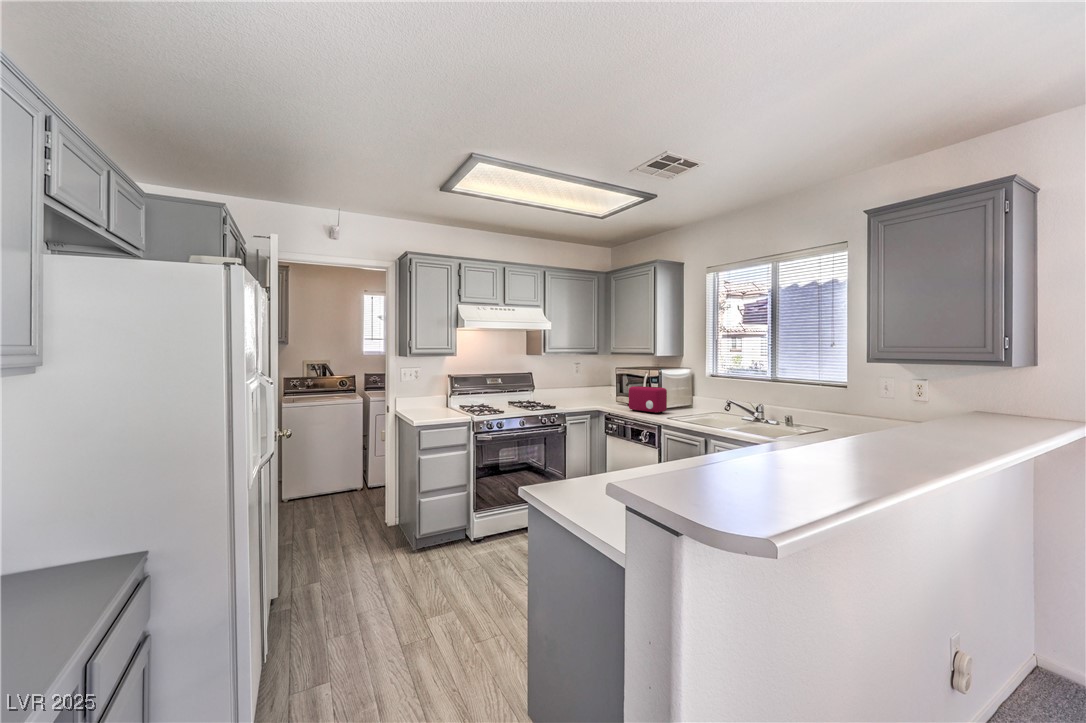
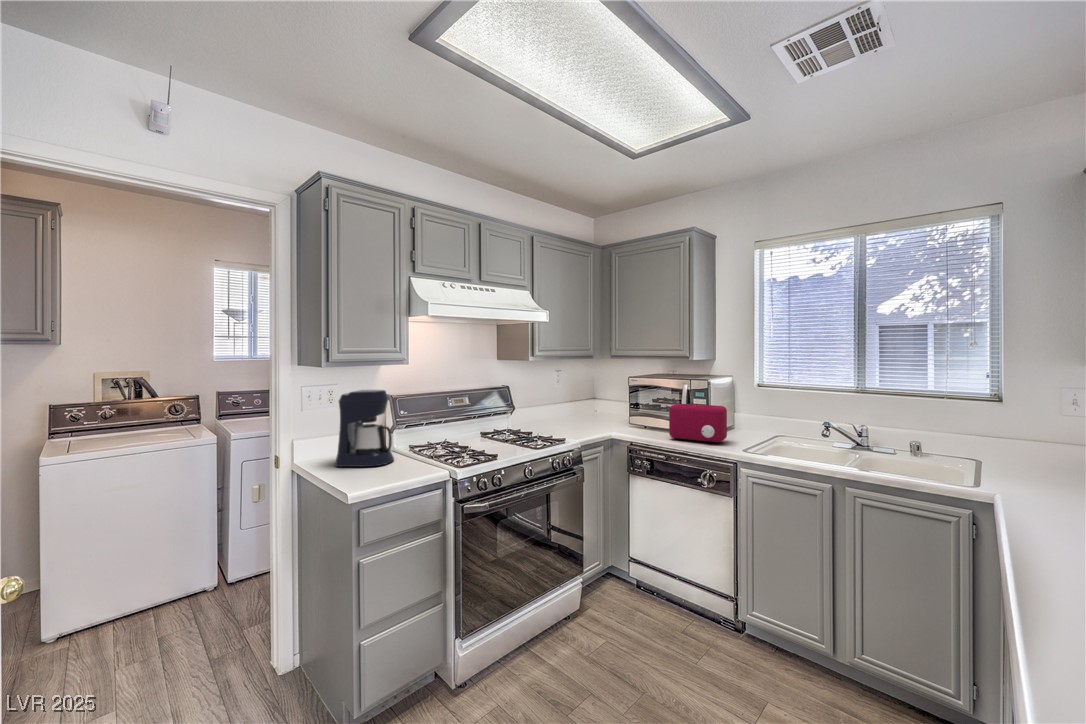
coffee maker: none [415,371,447,413] -> present [335,390,394,467]

